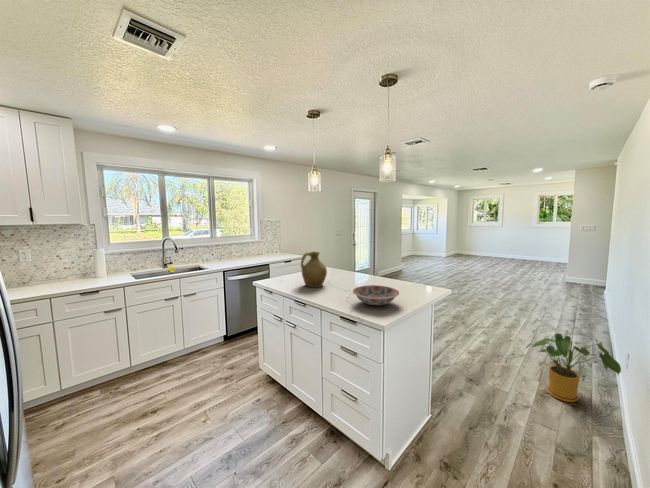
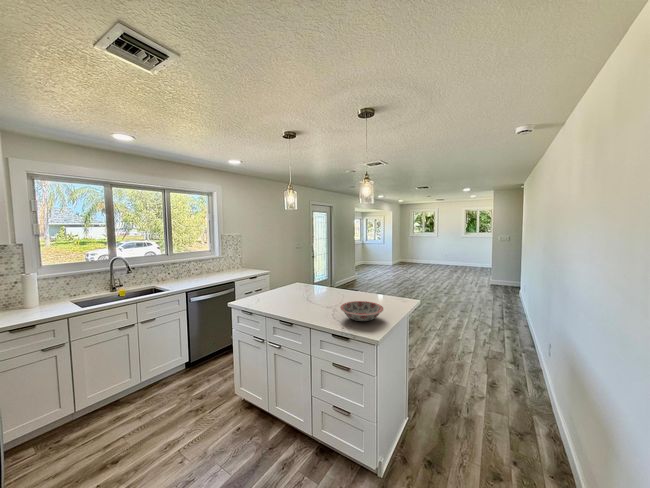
pitcher: present [301,252,327,287] -> none [282,270,307,306]
house plant: present [526,333,621,402] -> none [476,332,548,389]

